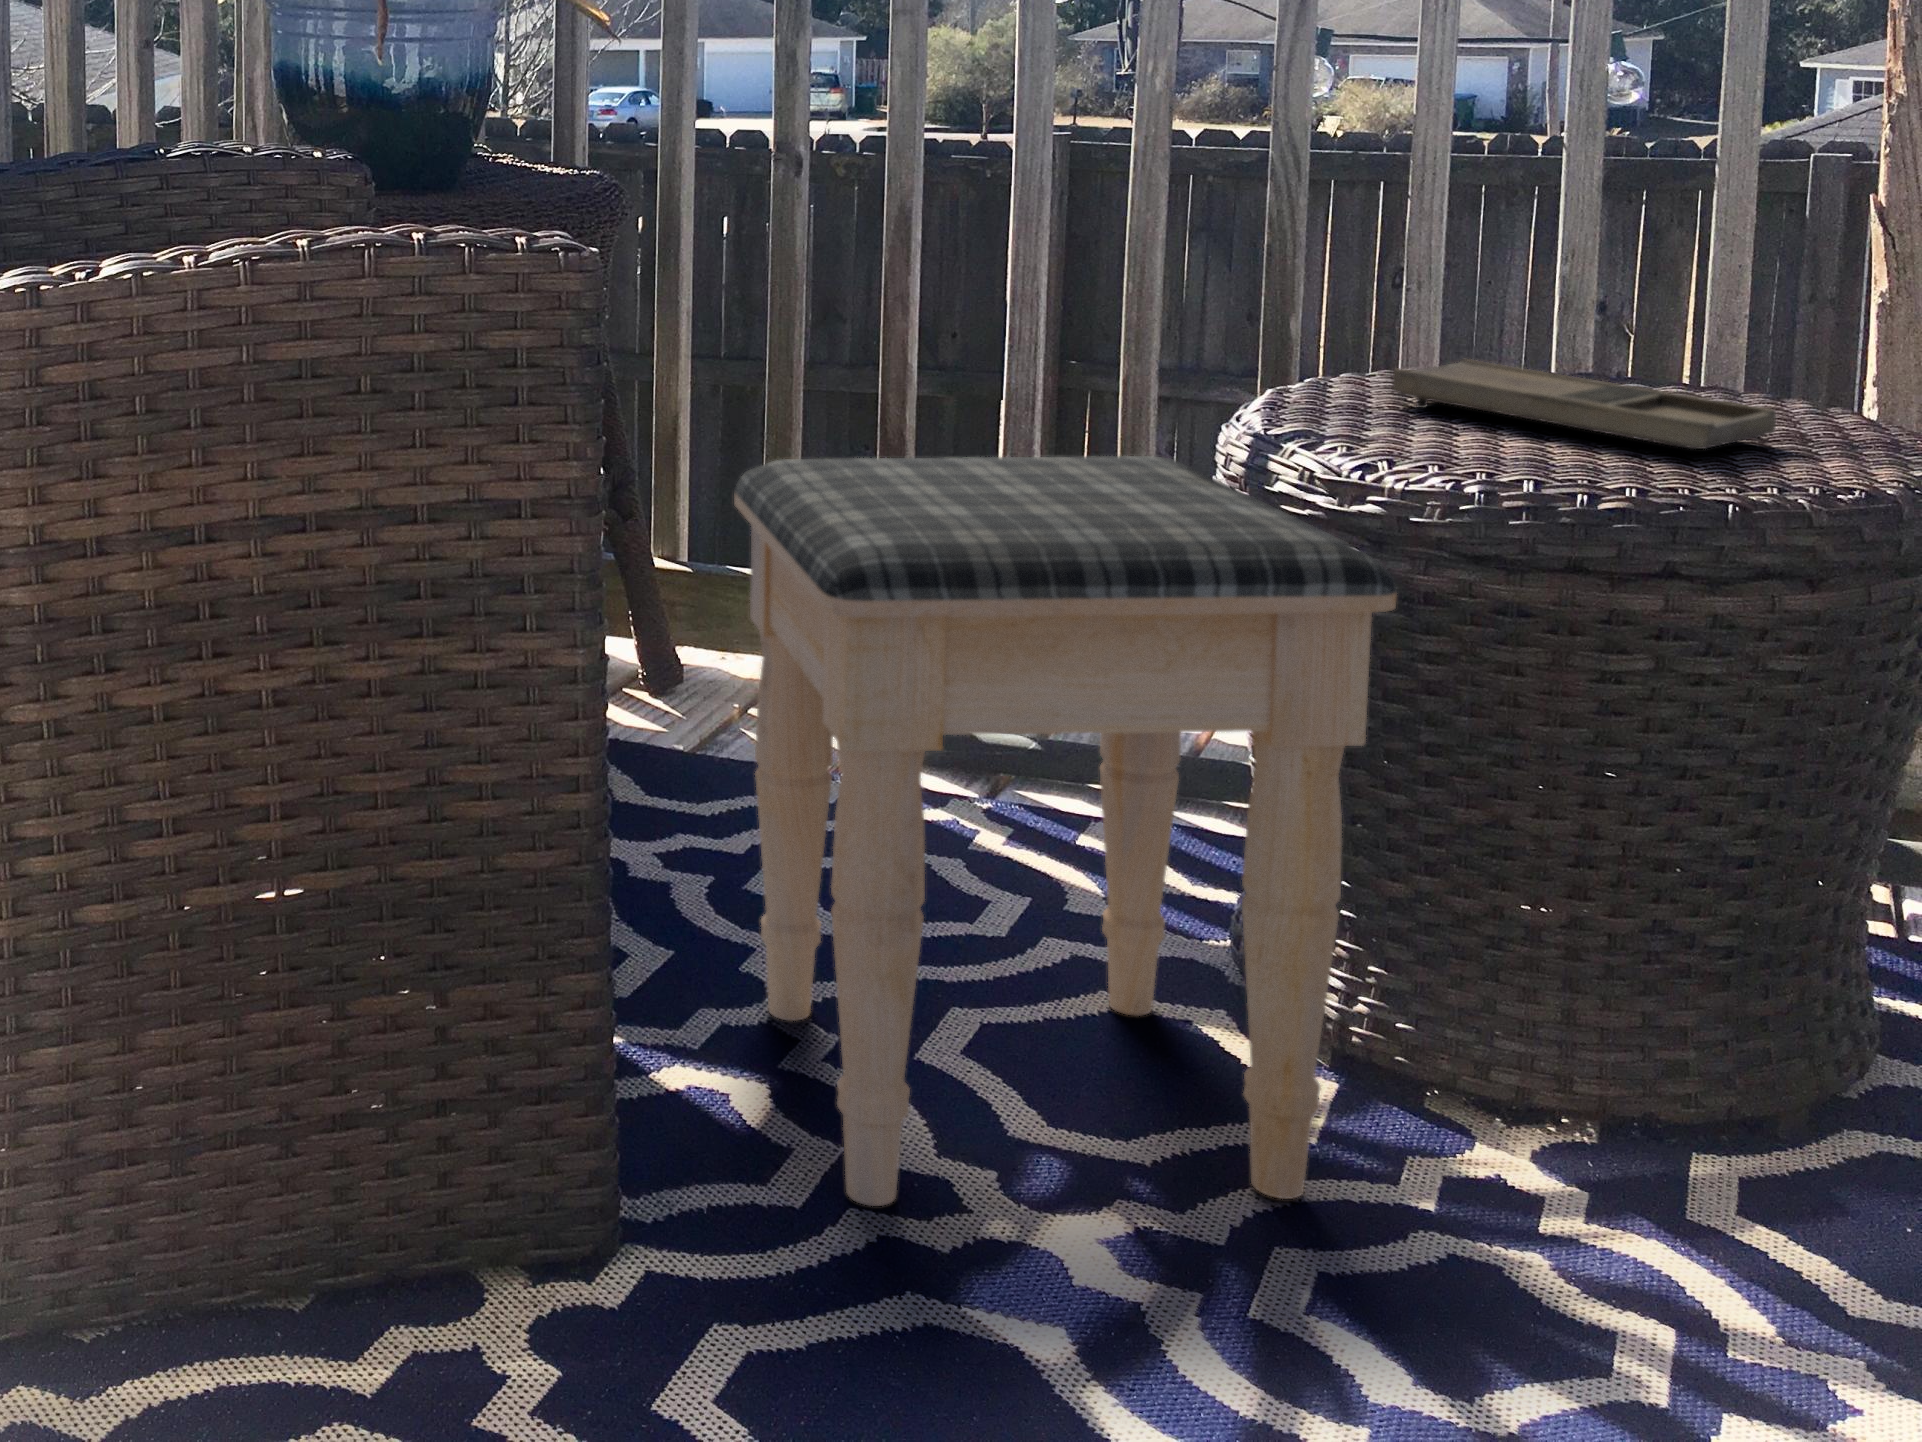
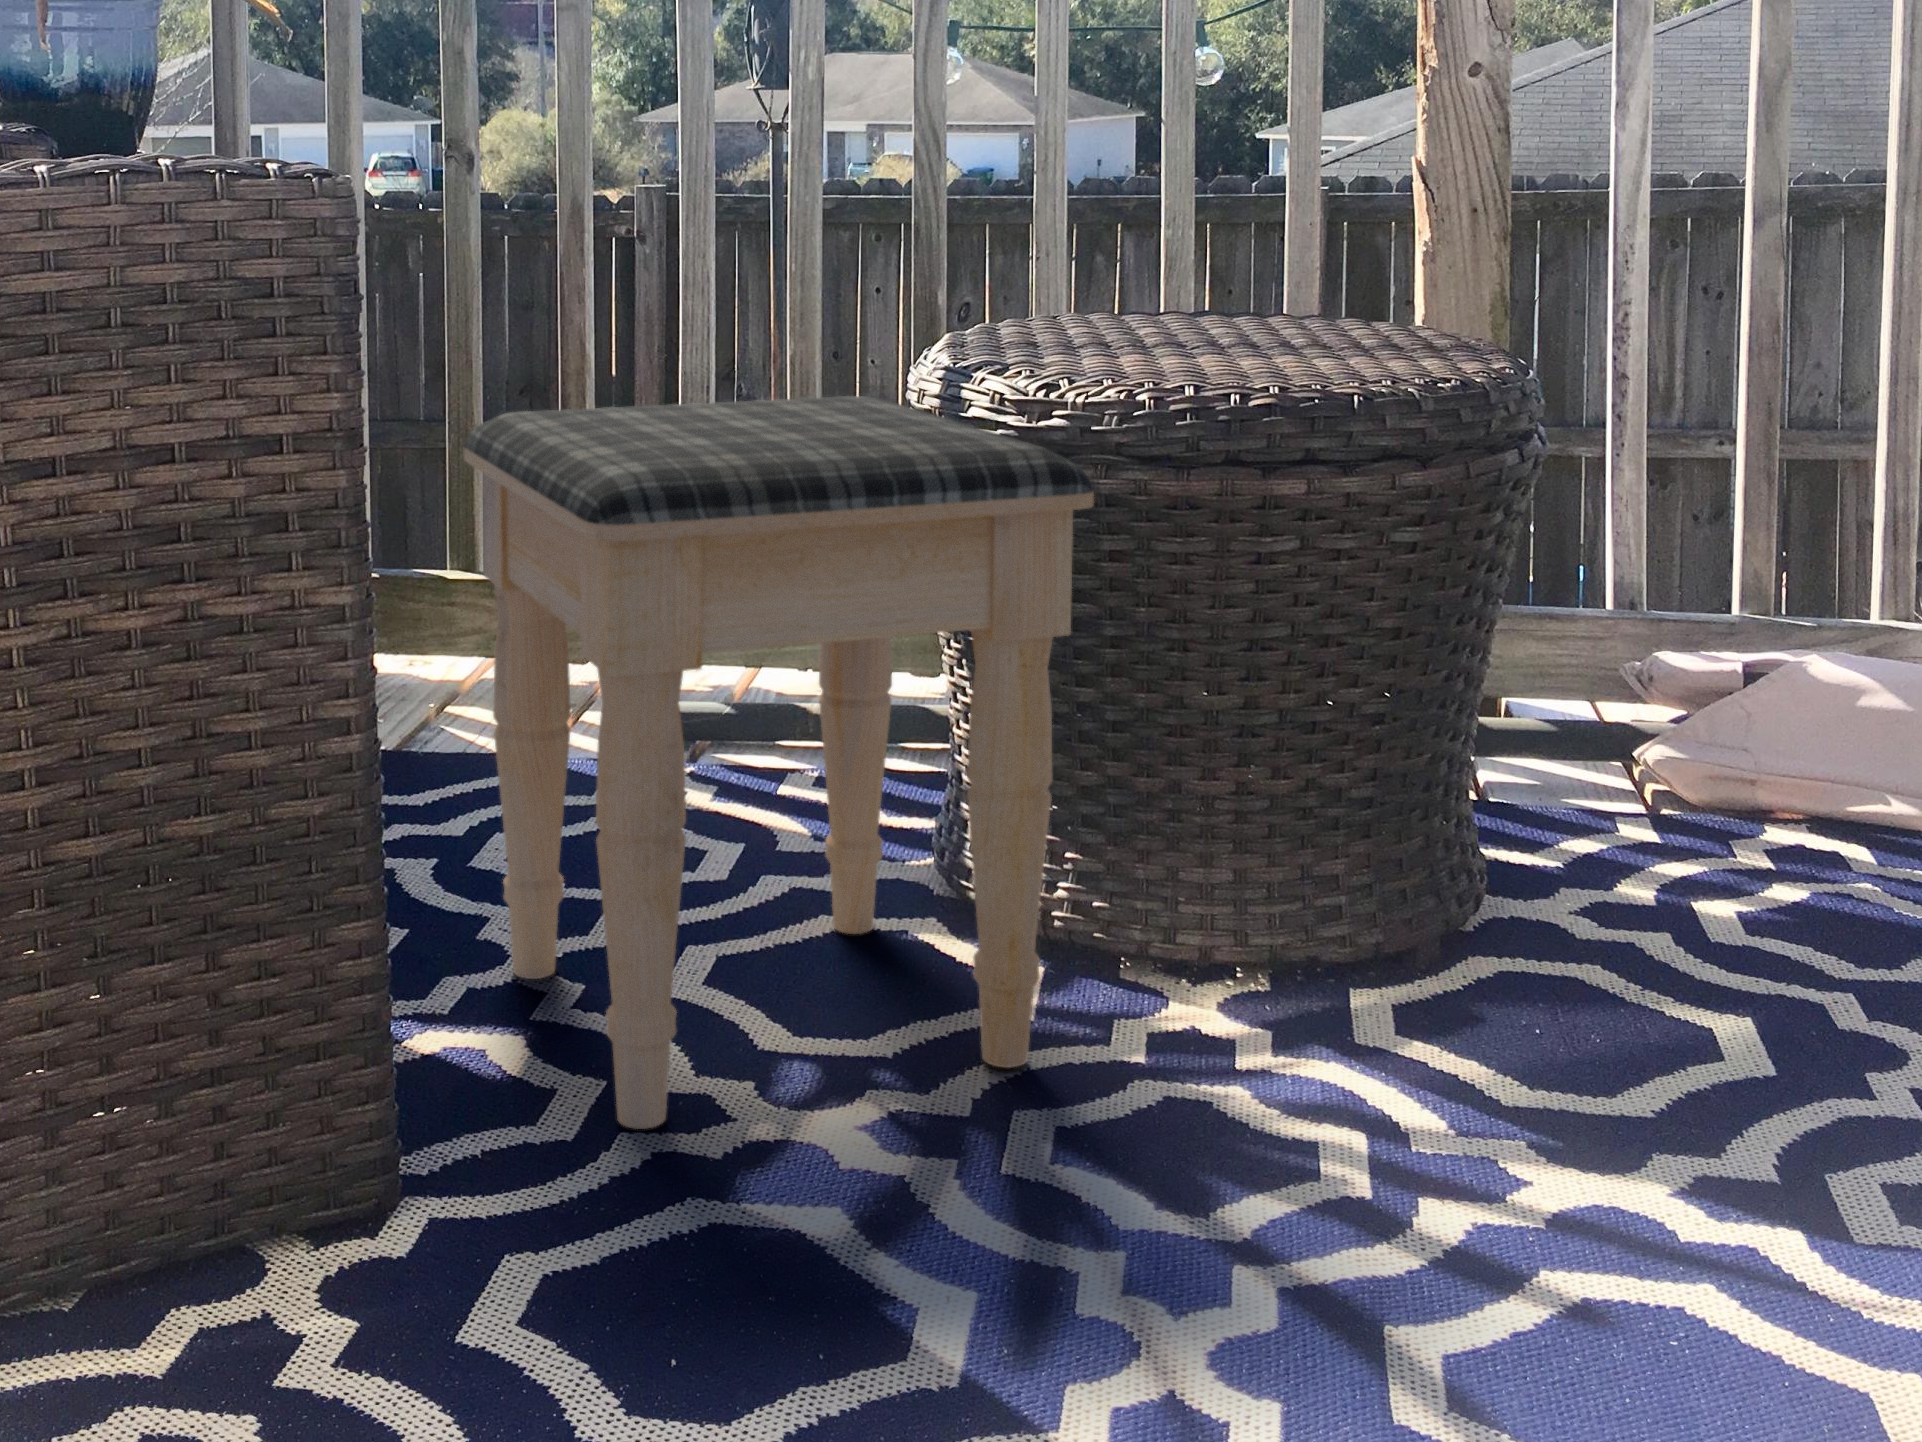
tray: present [1392,359,1776,449] -> none [1061,299,1373,362]

